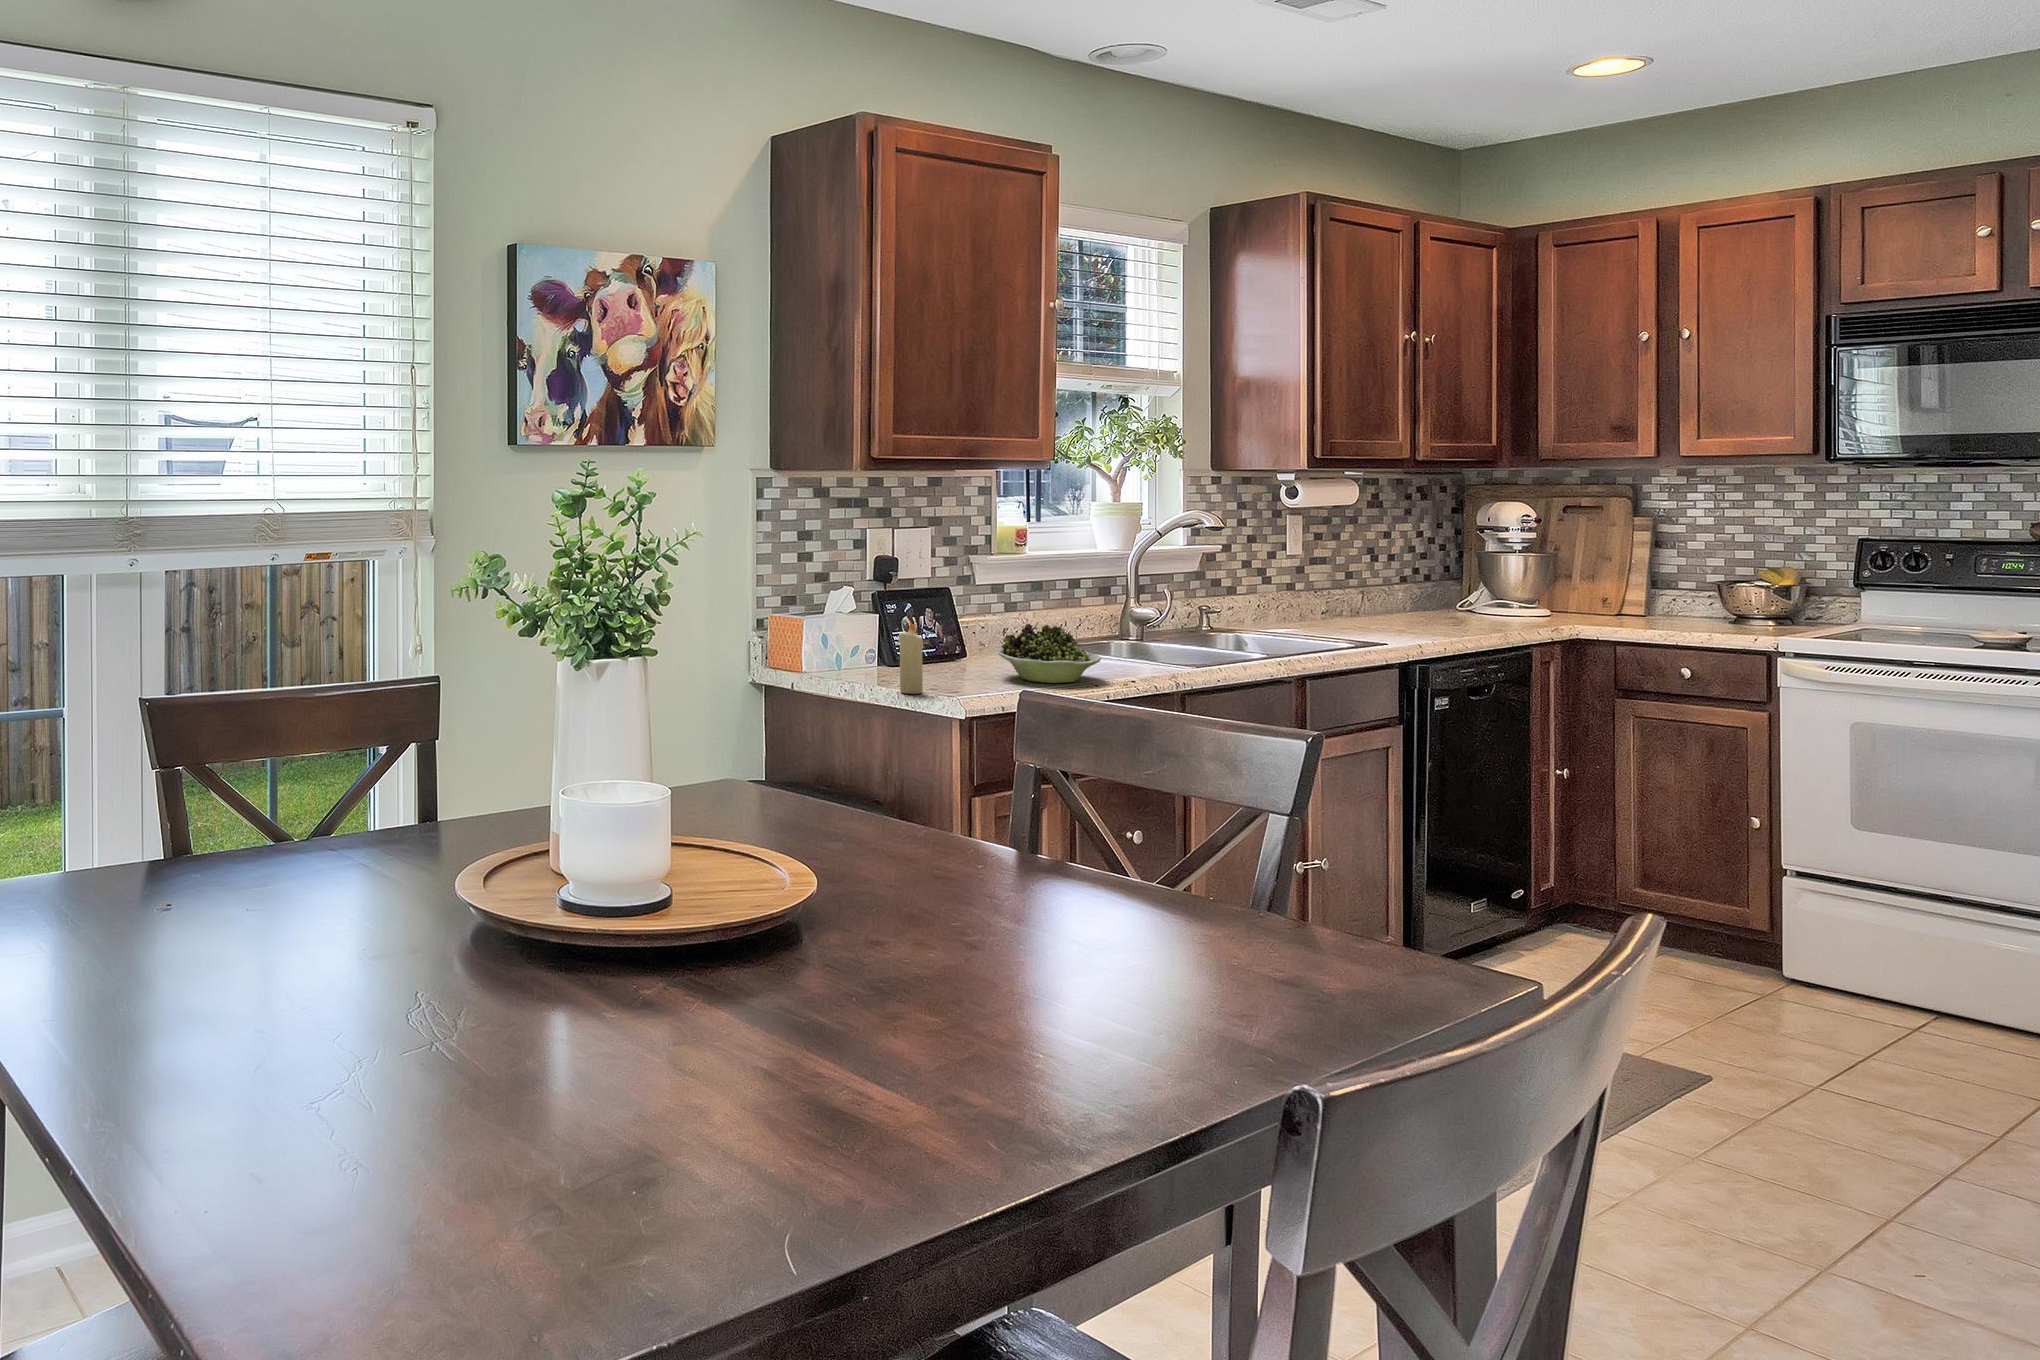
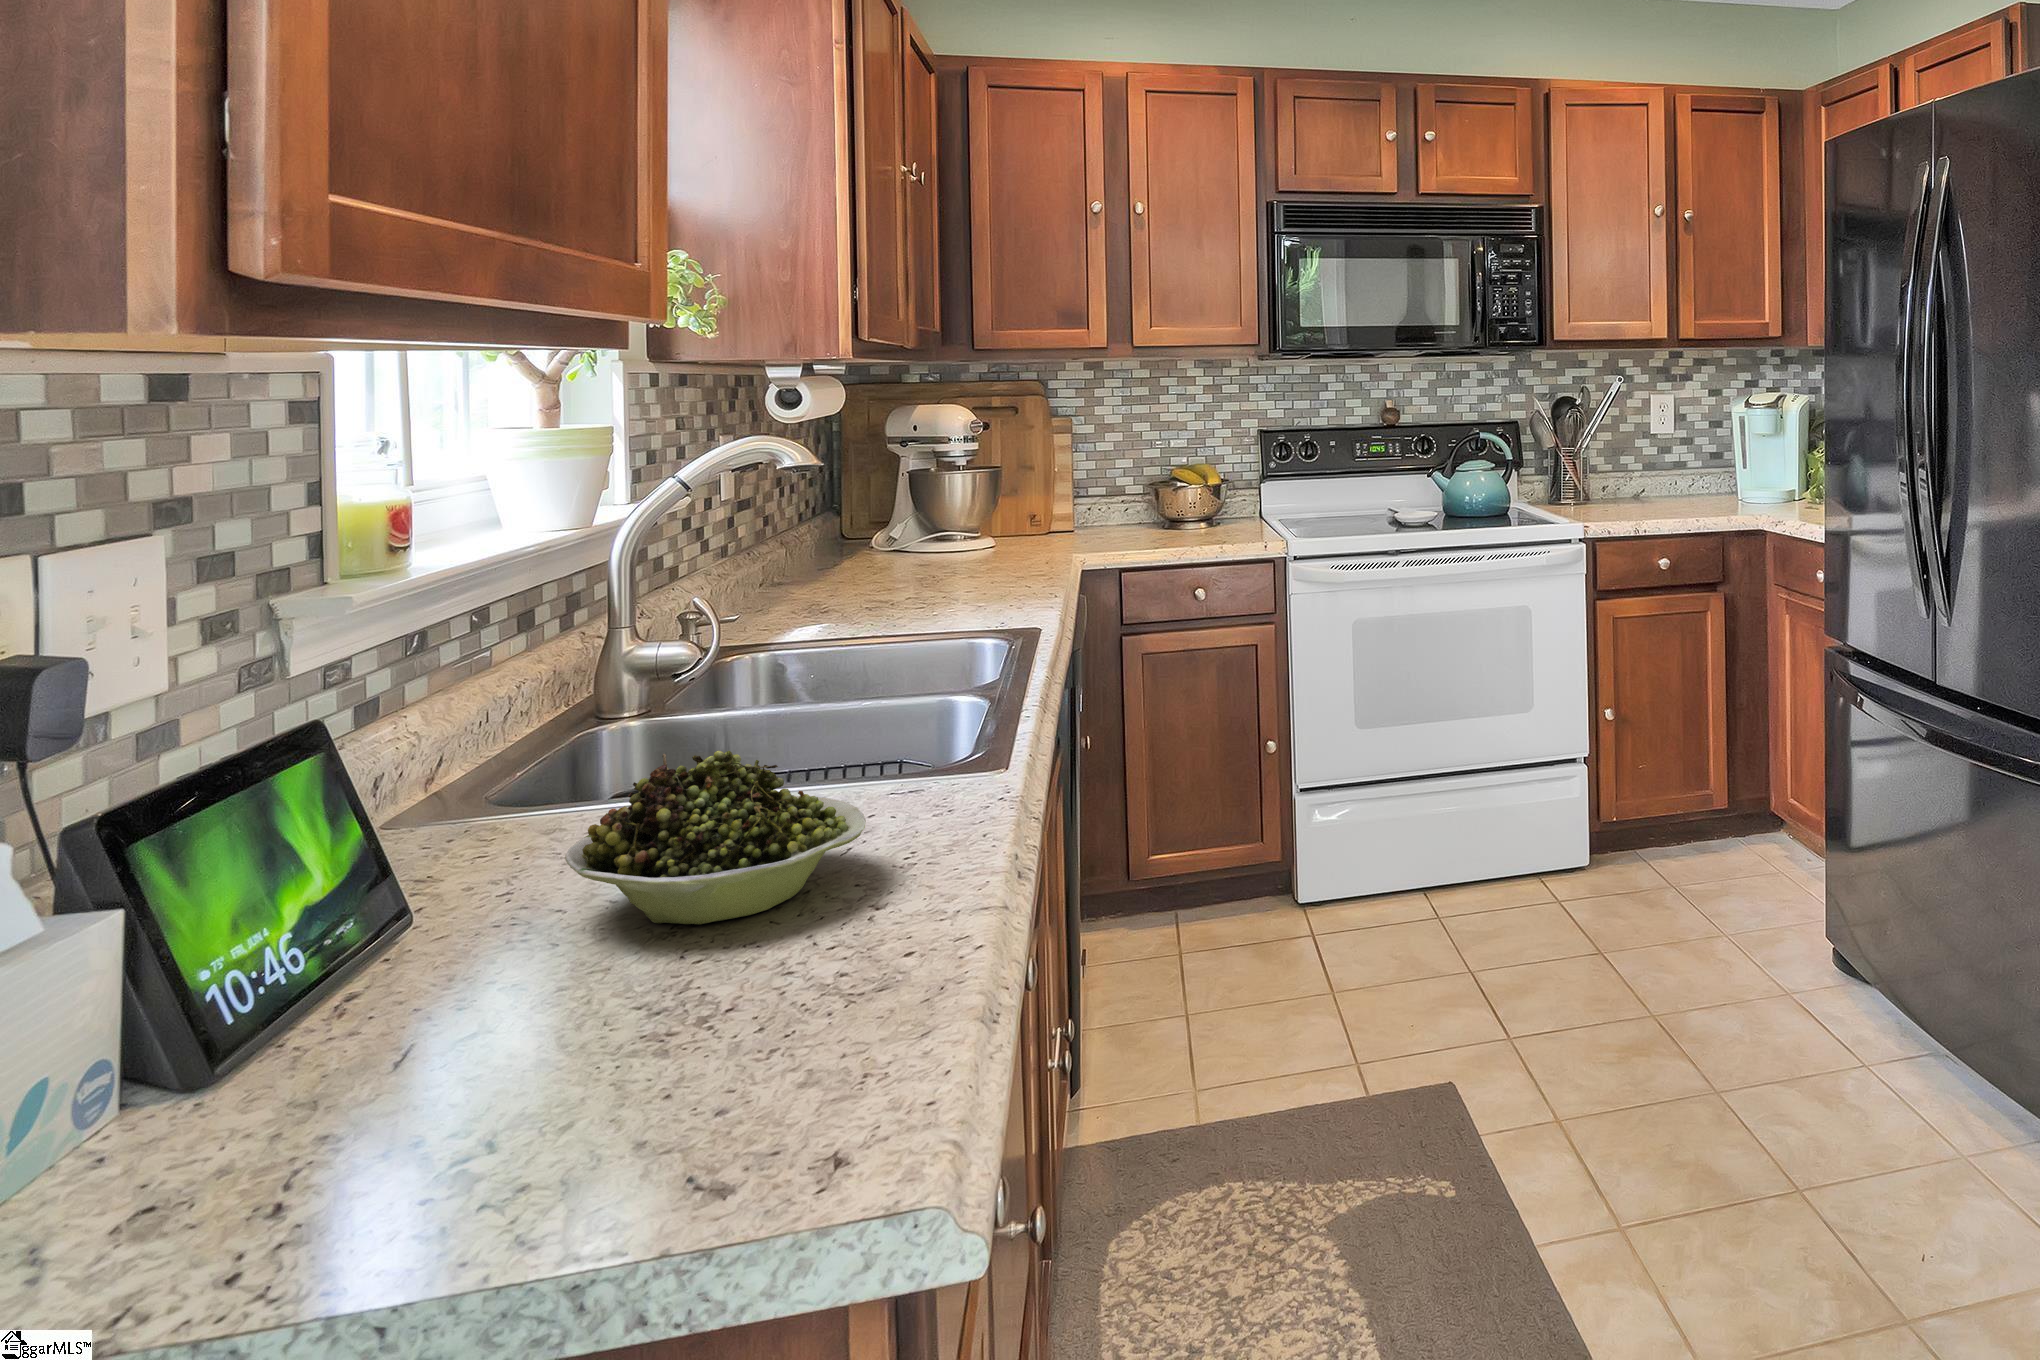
candle: present [898,621,923,694] -> none [384,886,494,1166]

